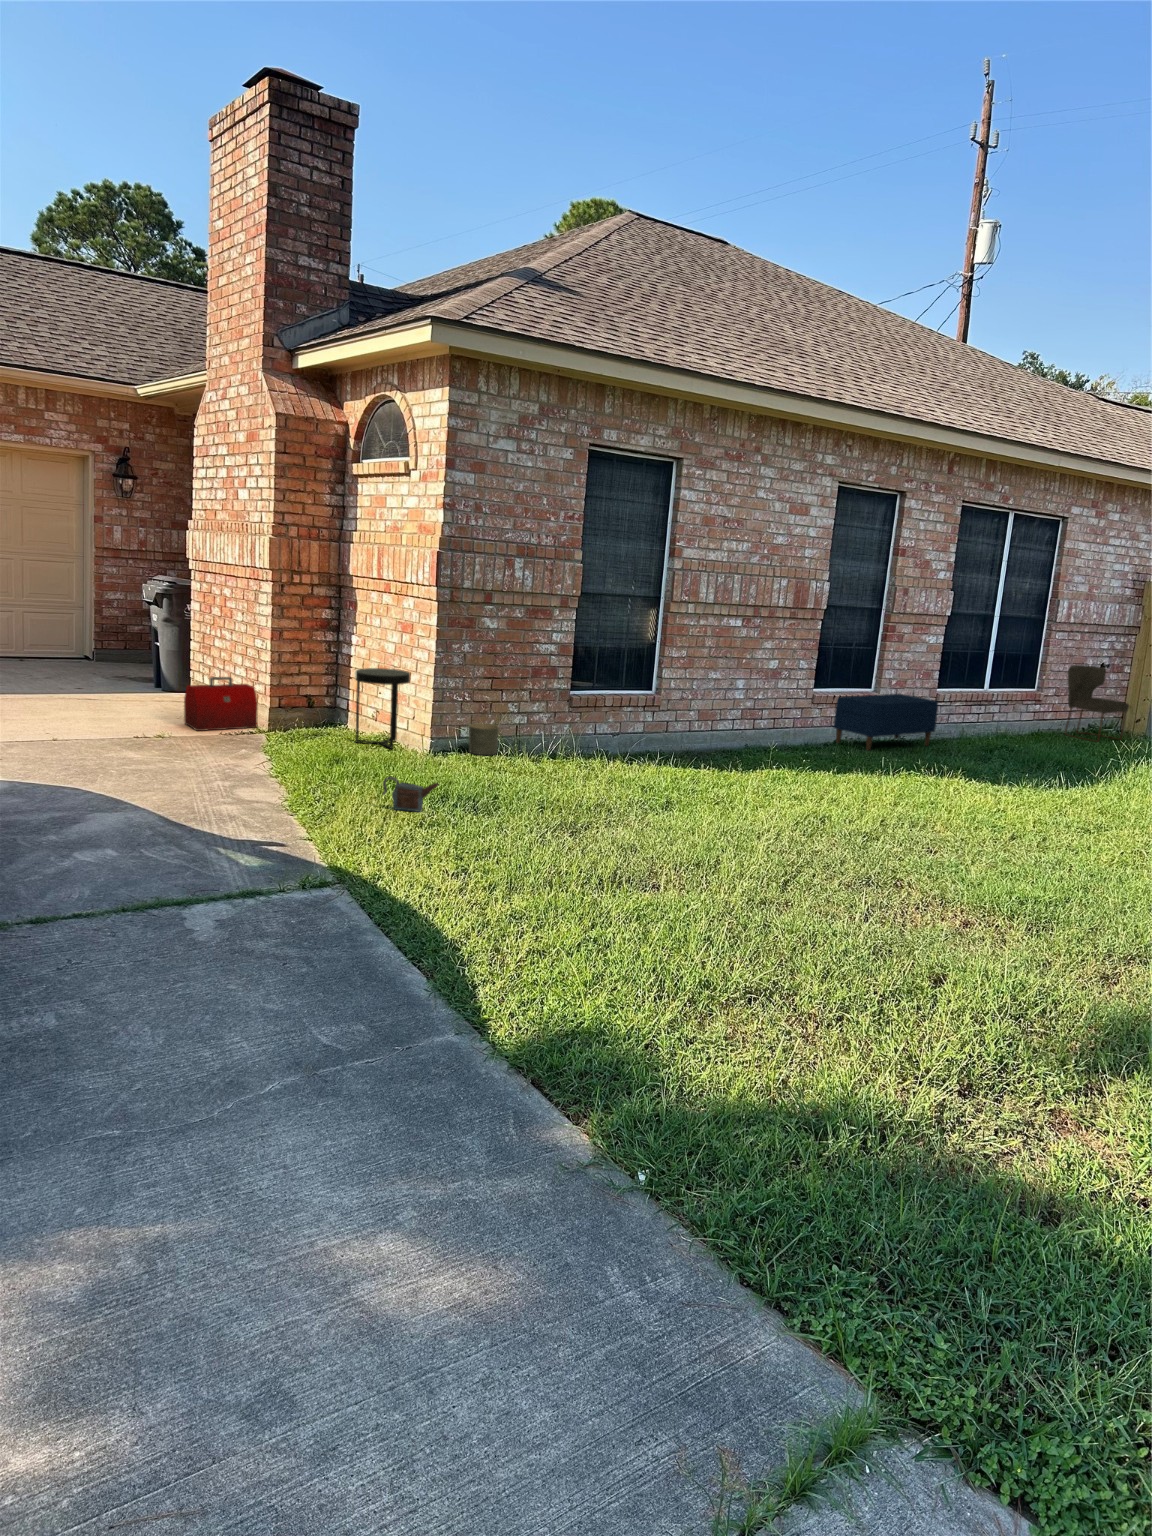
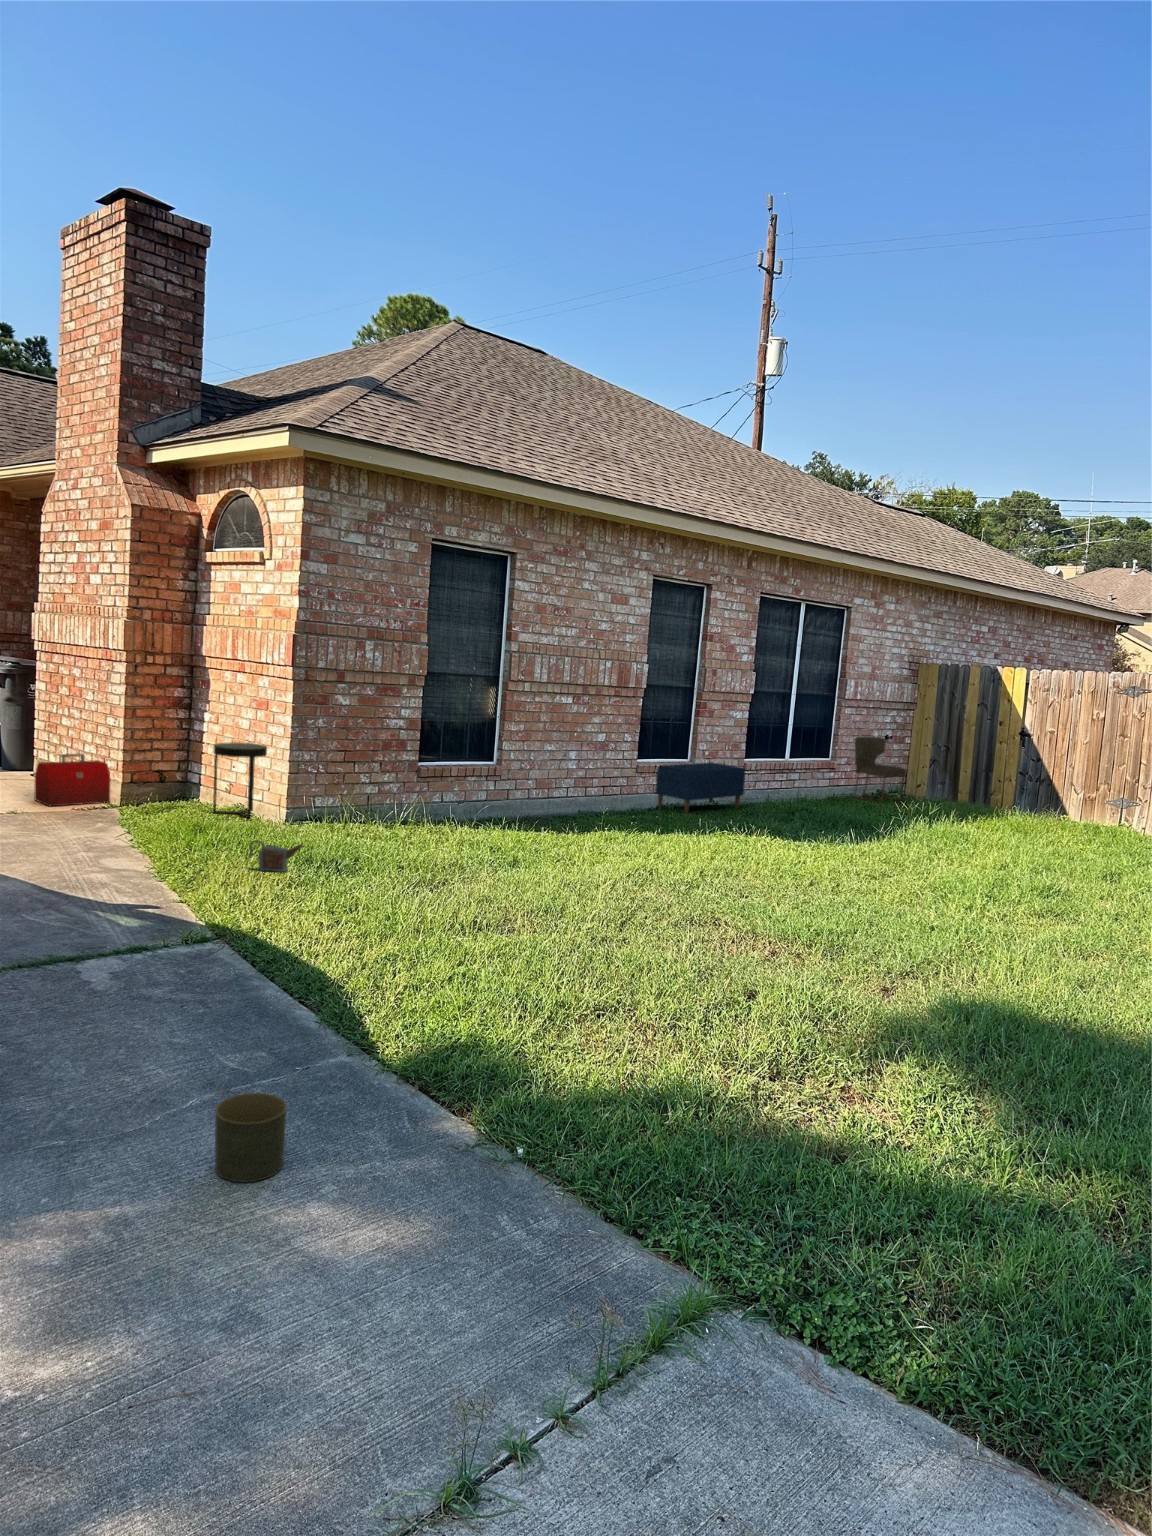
planter: present [469,723,499,755] -> present [215,1093,287,1182]

